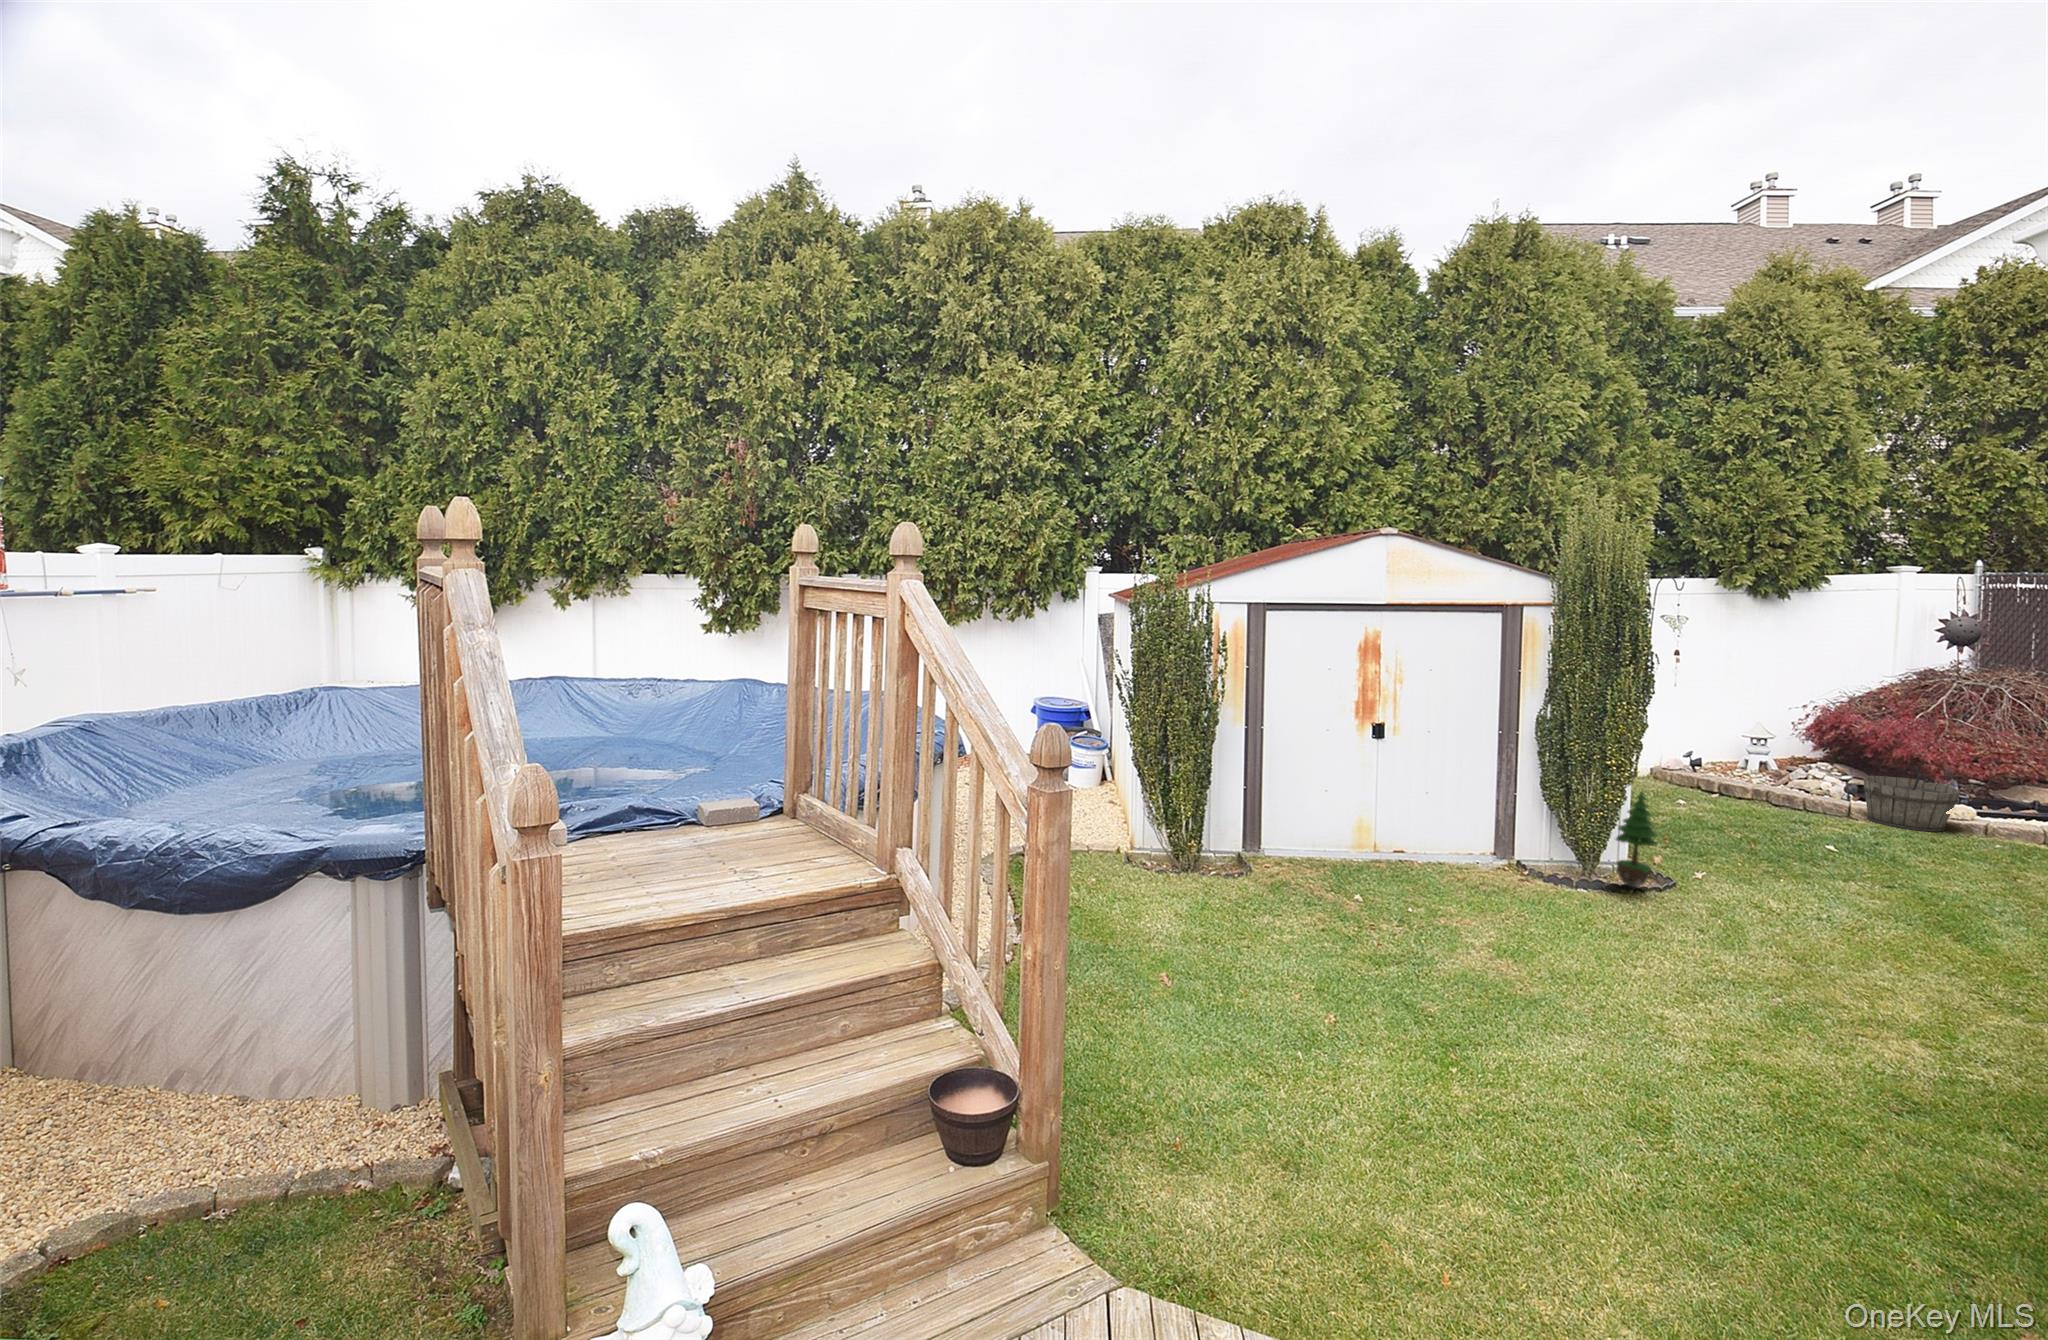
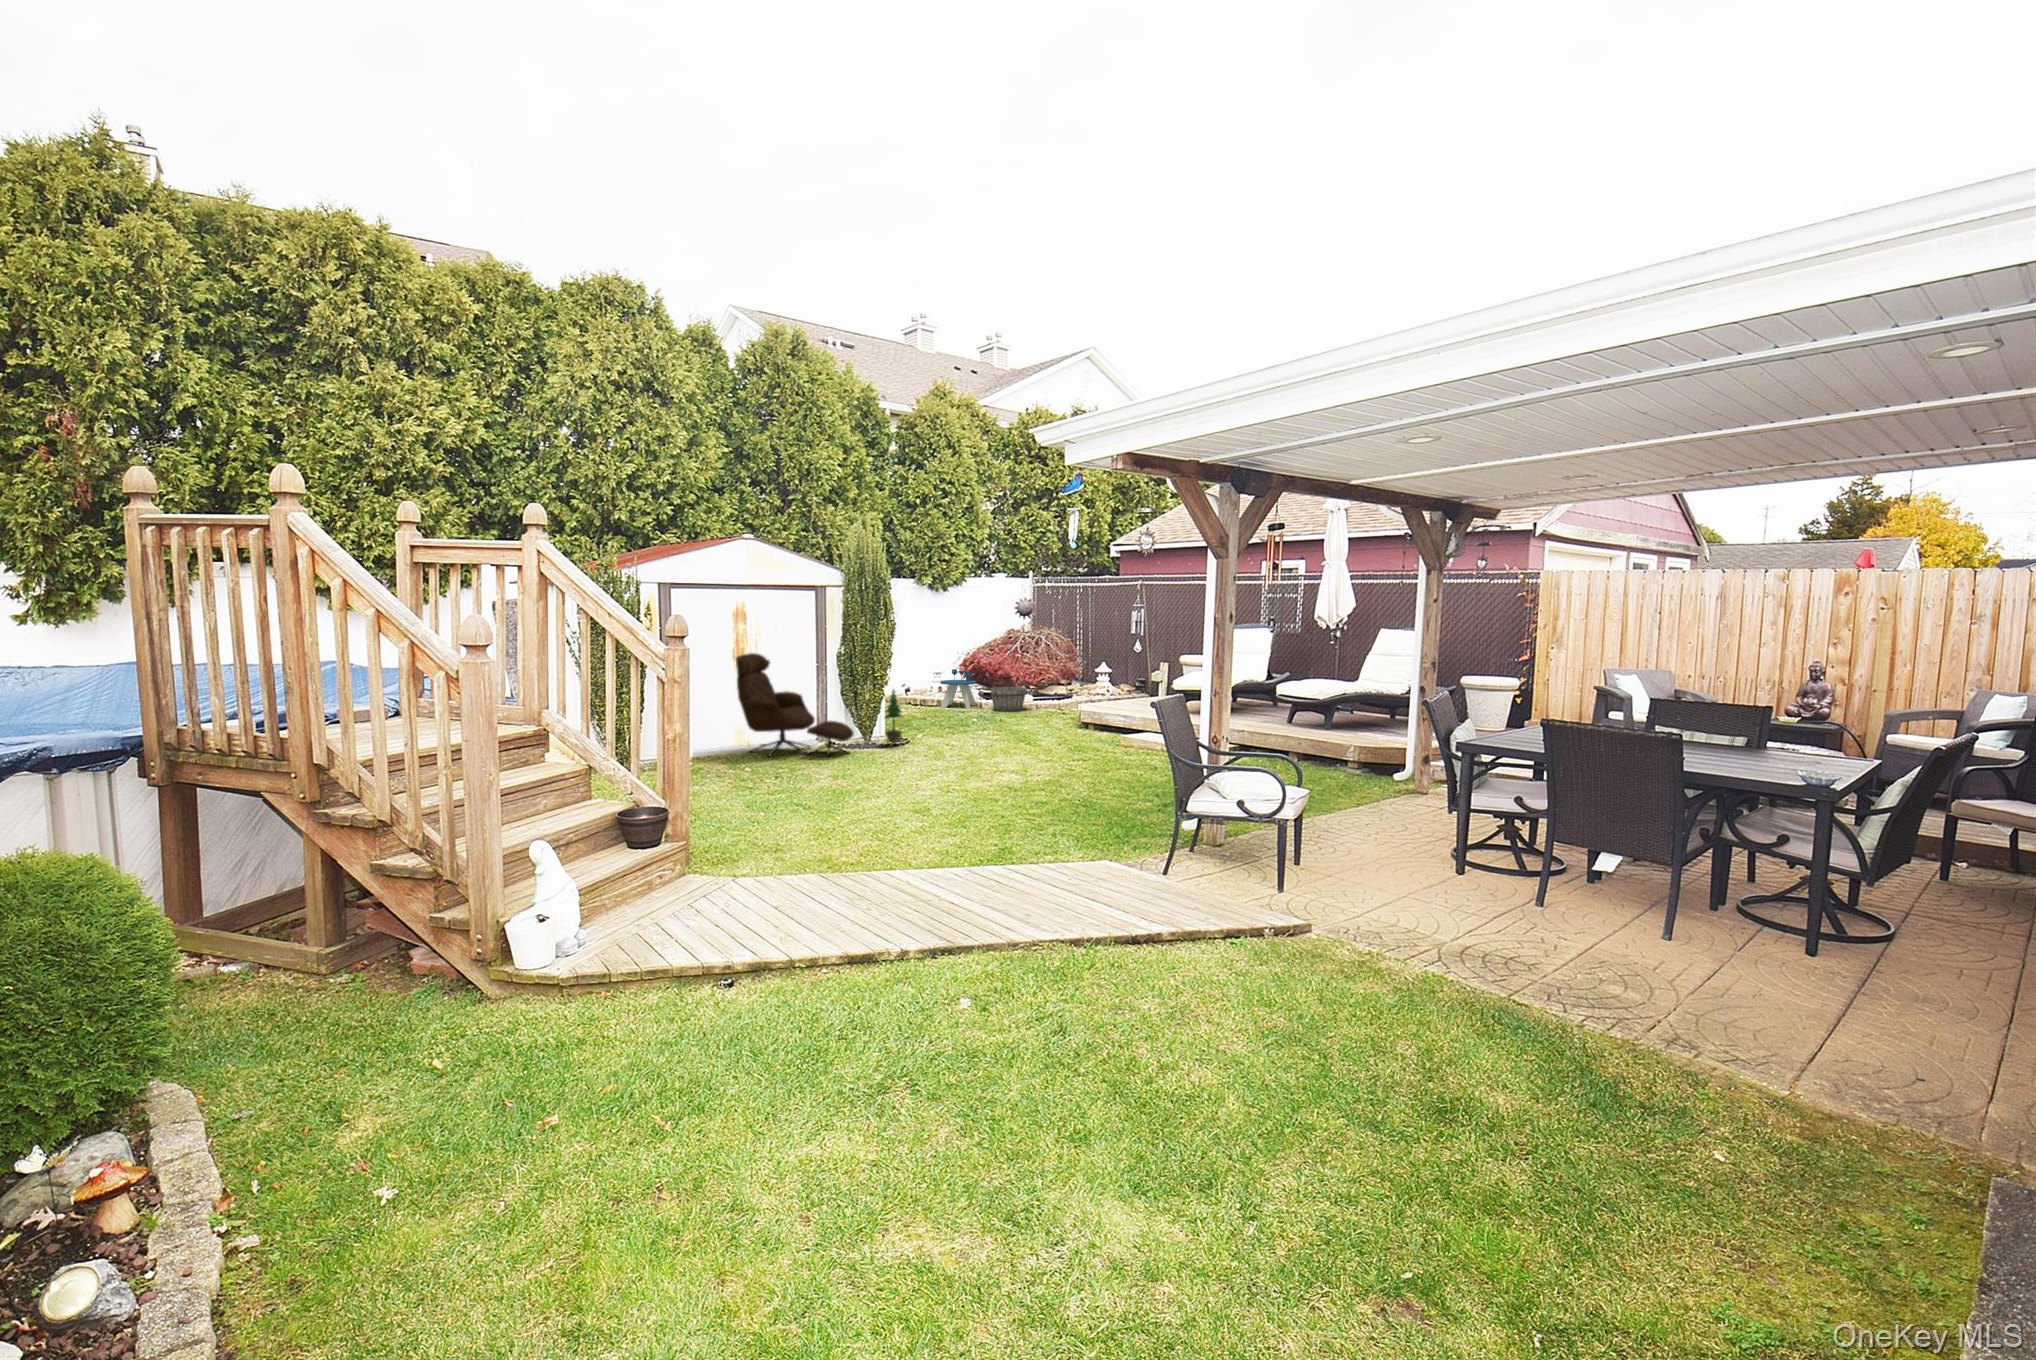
lounge chair: none [1354,704,1549,897] -> present [736,653,854,757]
side table: none [1741,730,1828,804] -> present [940,669,976,708]

